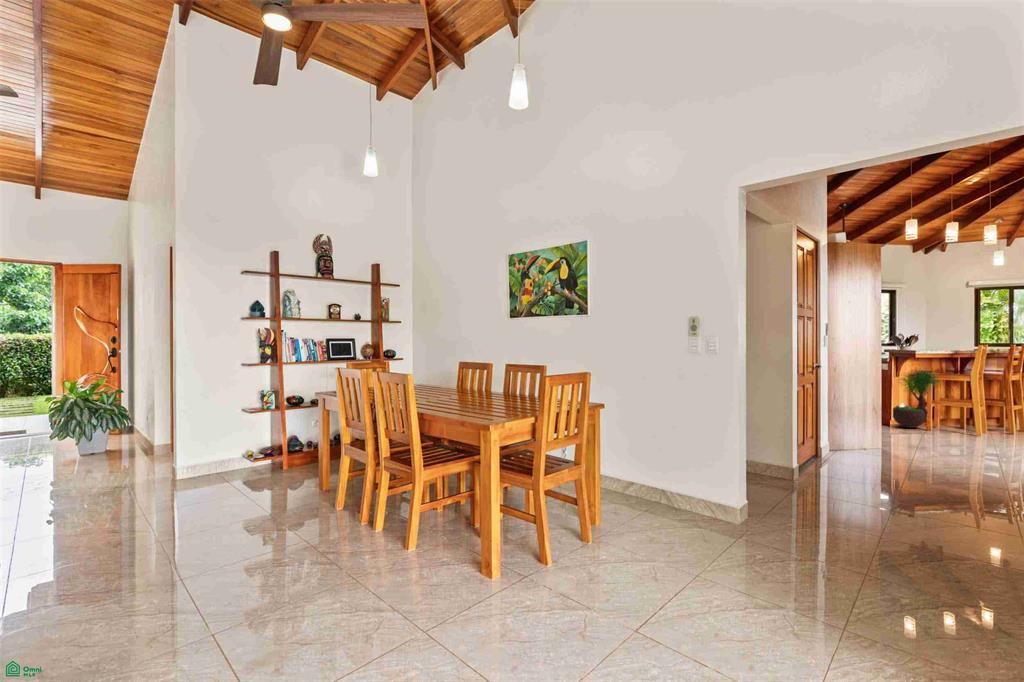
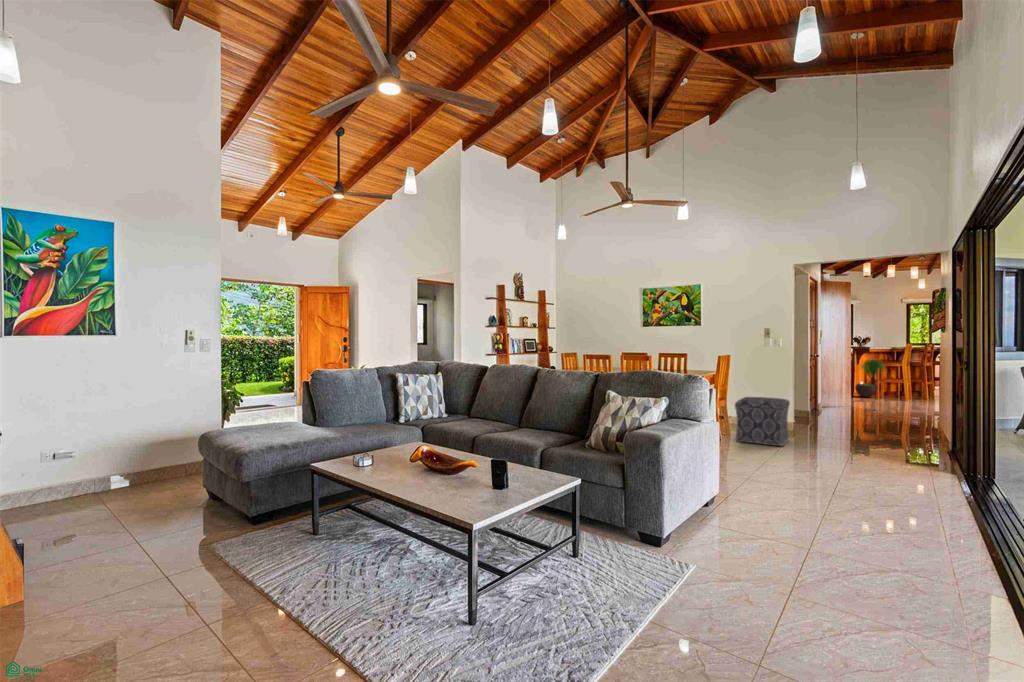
ottoman: none [564,457,696,594] -> present [735,397,790,447]

